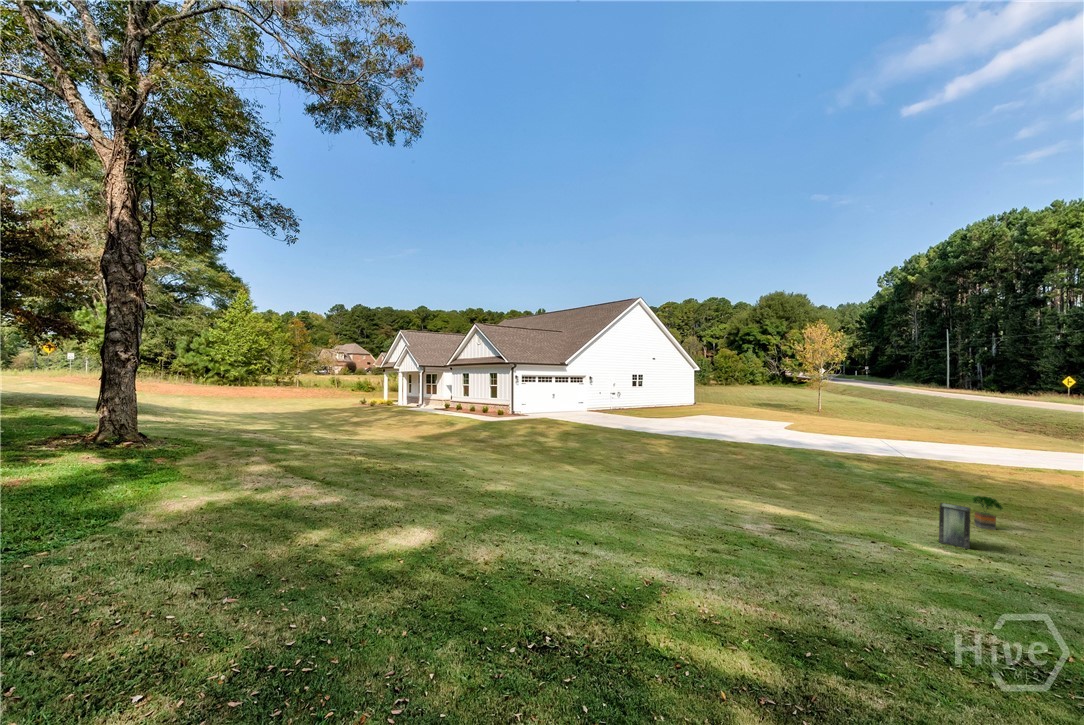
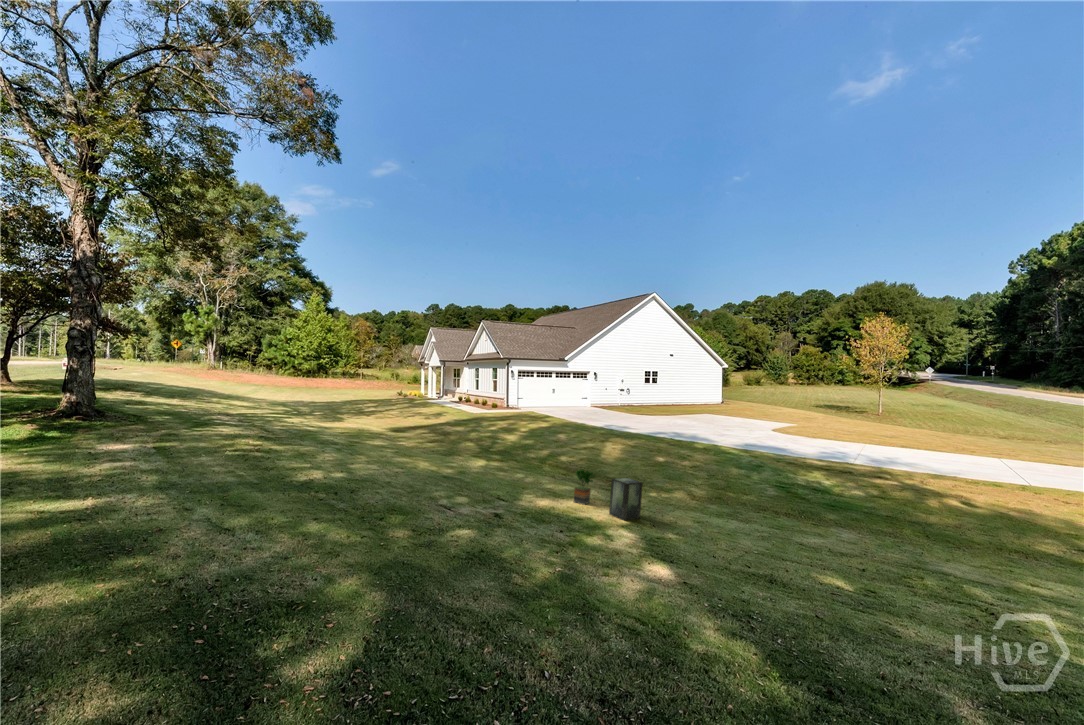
potted tree: present [973,496,1003,530] -> present [574,470,595,505]

